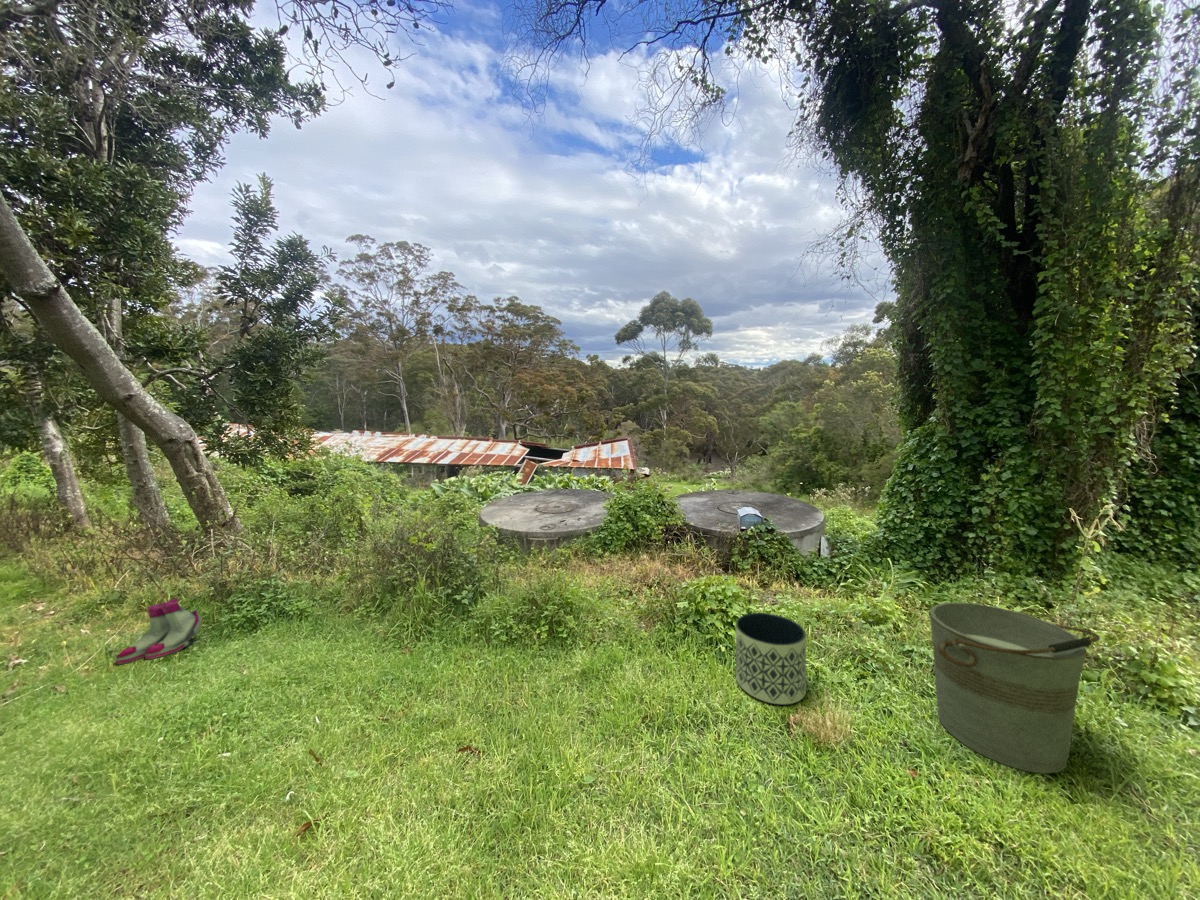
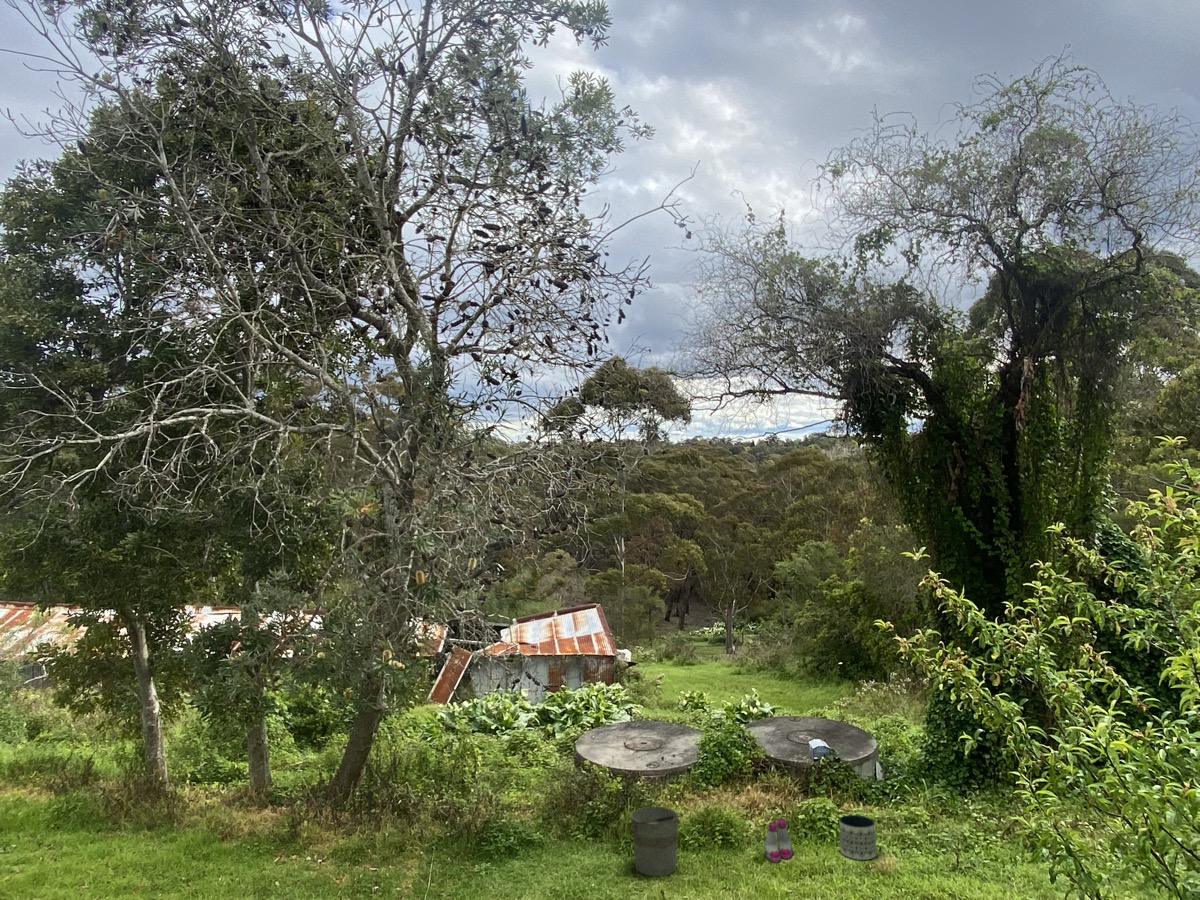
boots: present [115,598,202,664] -> present [764,818,793,862]
bucket: present [929,602,1100,774] -> present [628,807,683,876]

